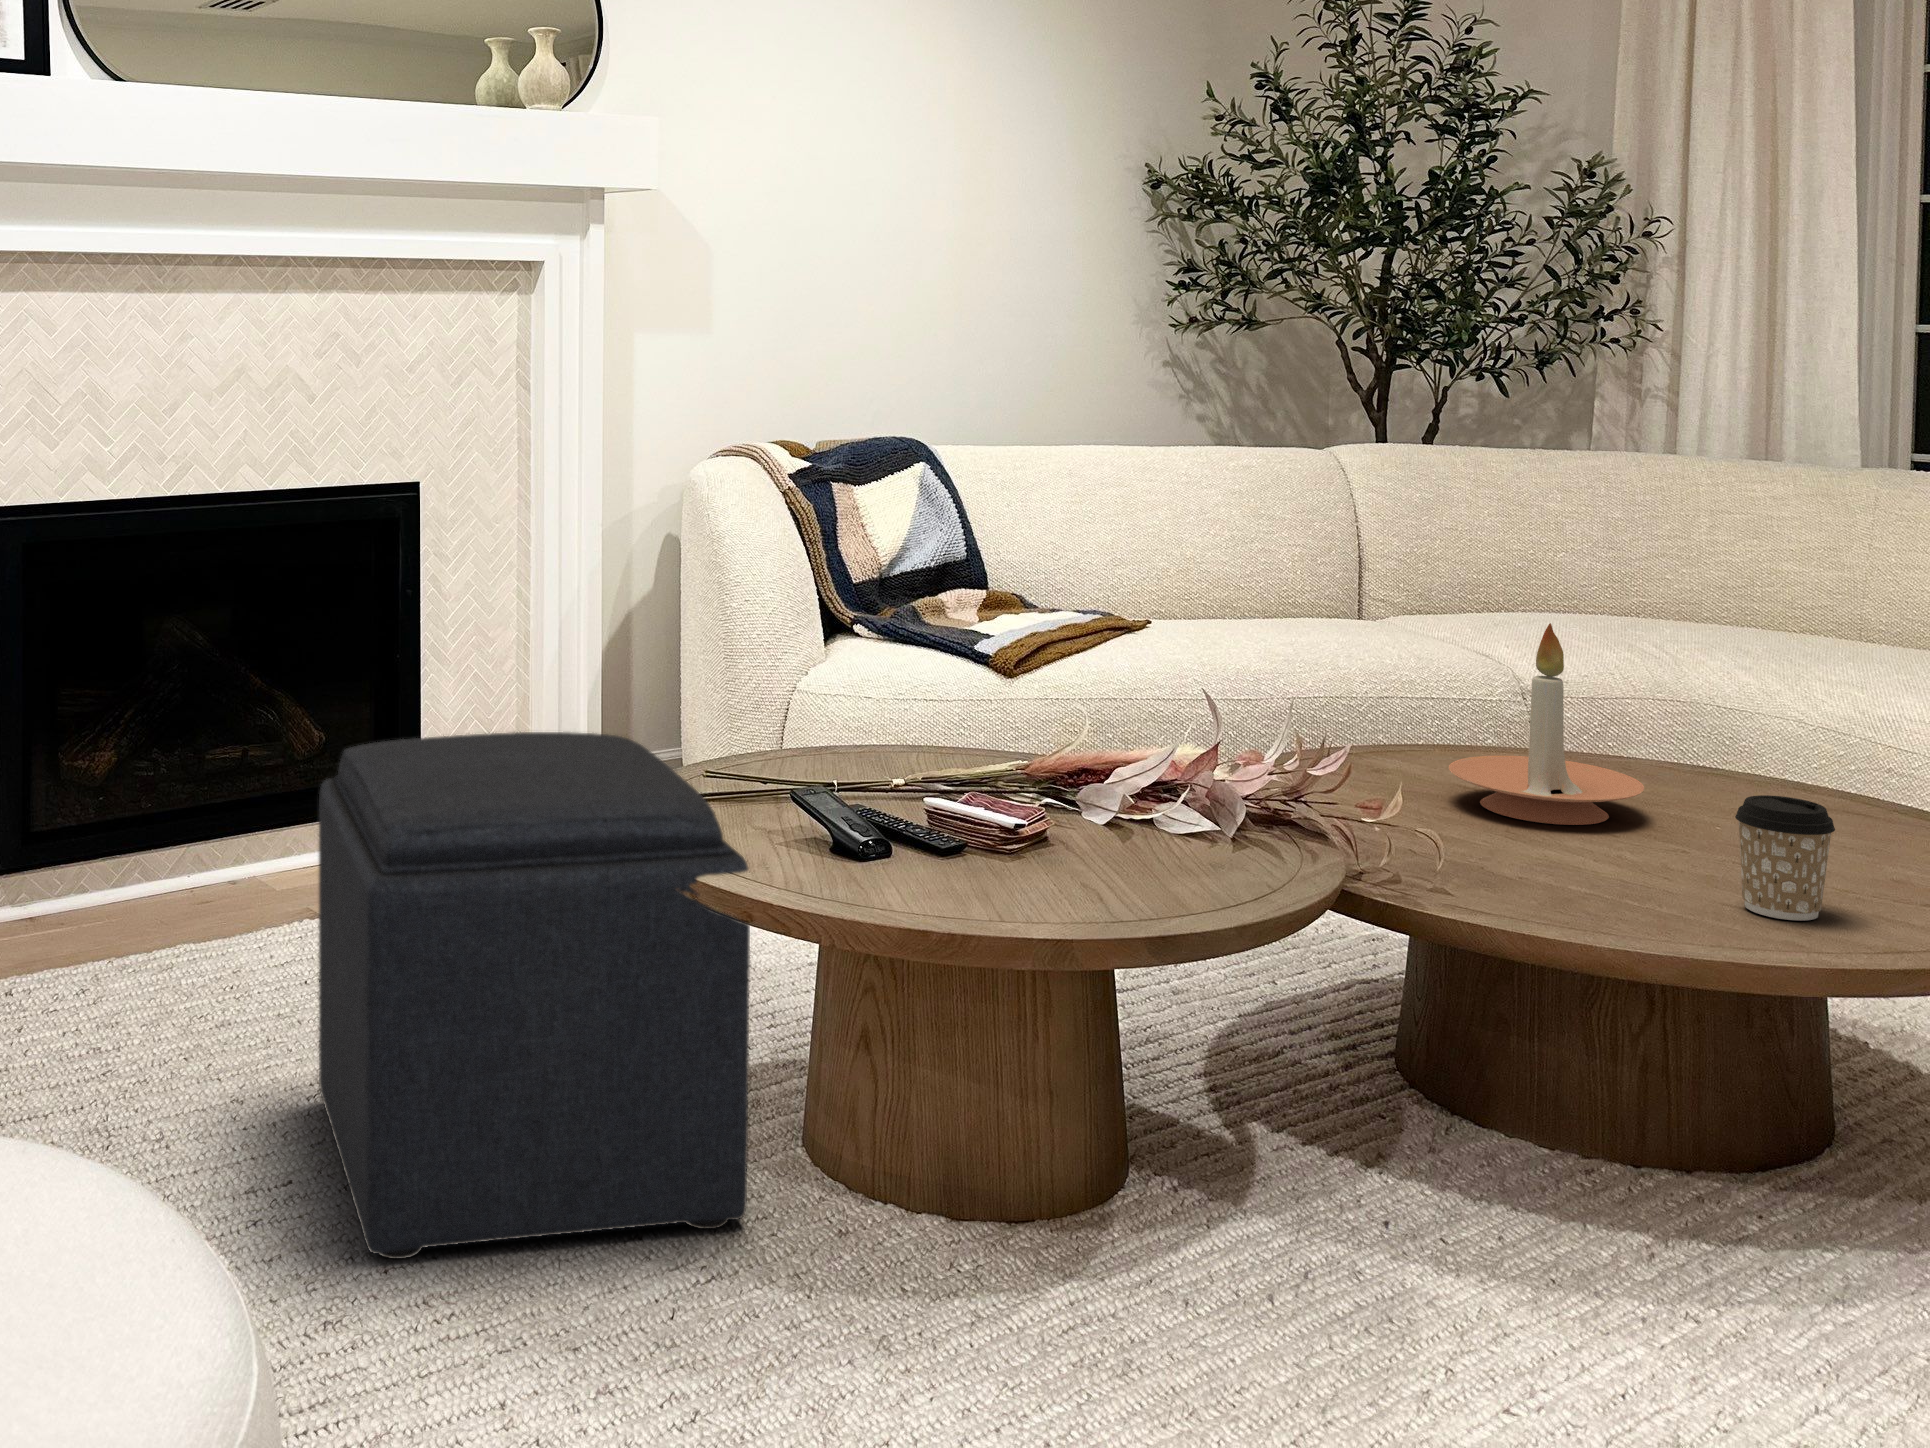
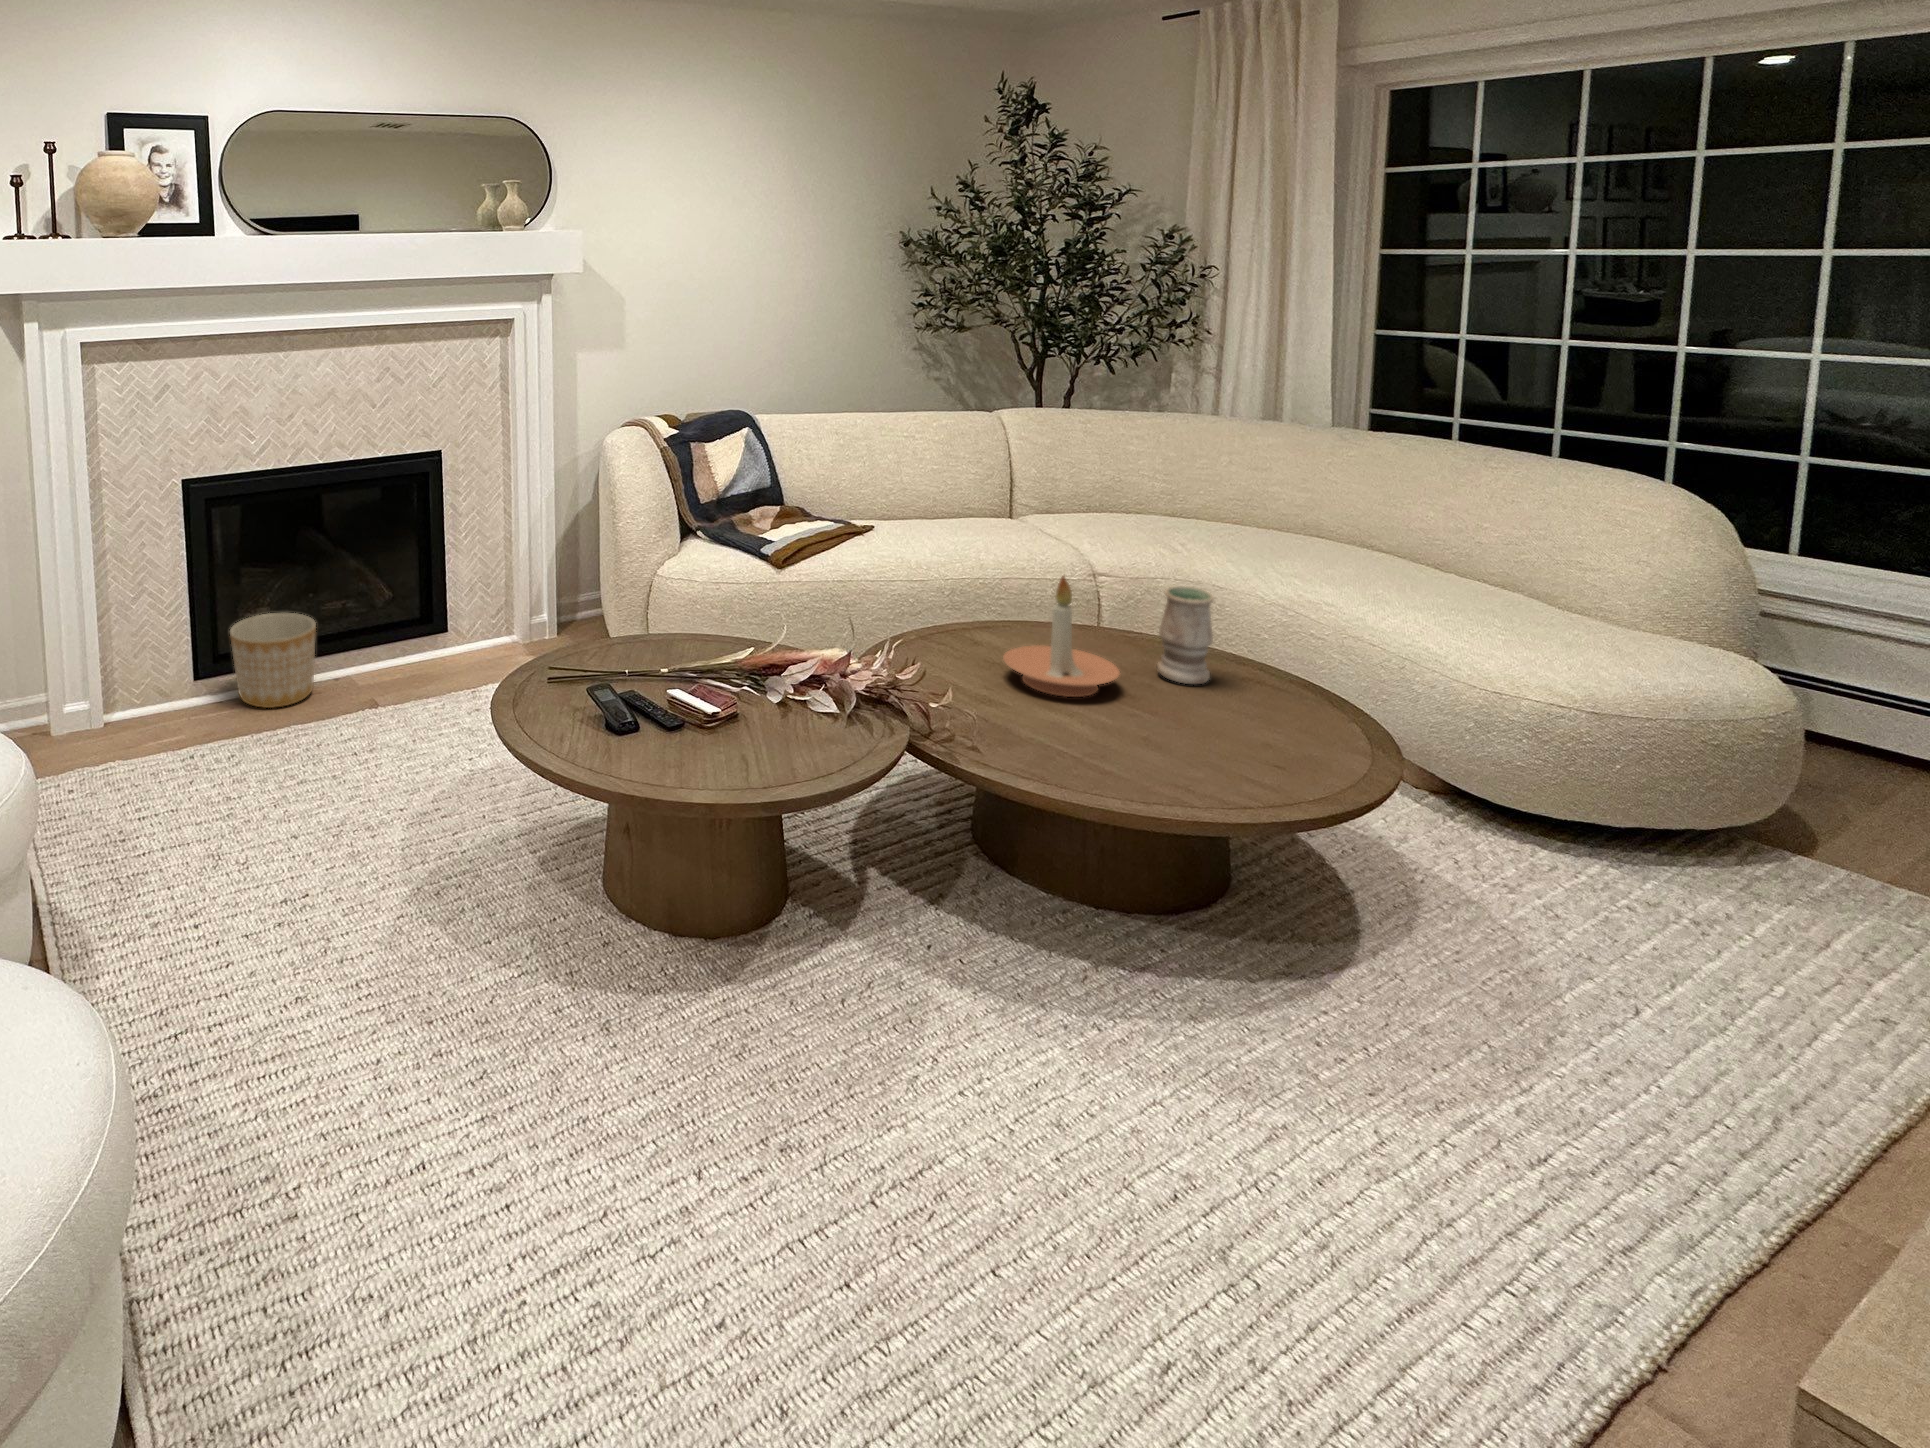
vase: none [1691,649,1785,808] -> present [1157,586,1214,684]
ottoman: present [319,732,750,1259] -> none [325,637,553,952]
planter: none [49,760,205,923] -> present [230,613,316,708]
coffee cup: present [1735,795,1835,921] -> none [1148,704,1208,784]

